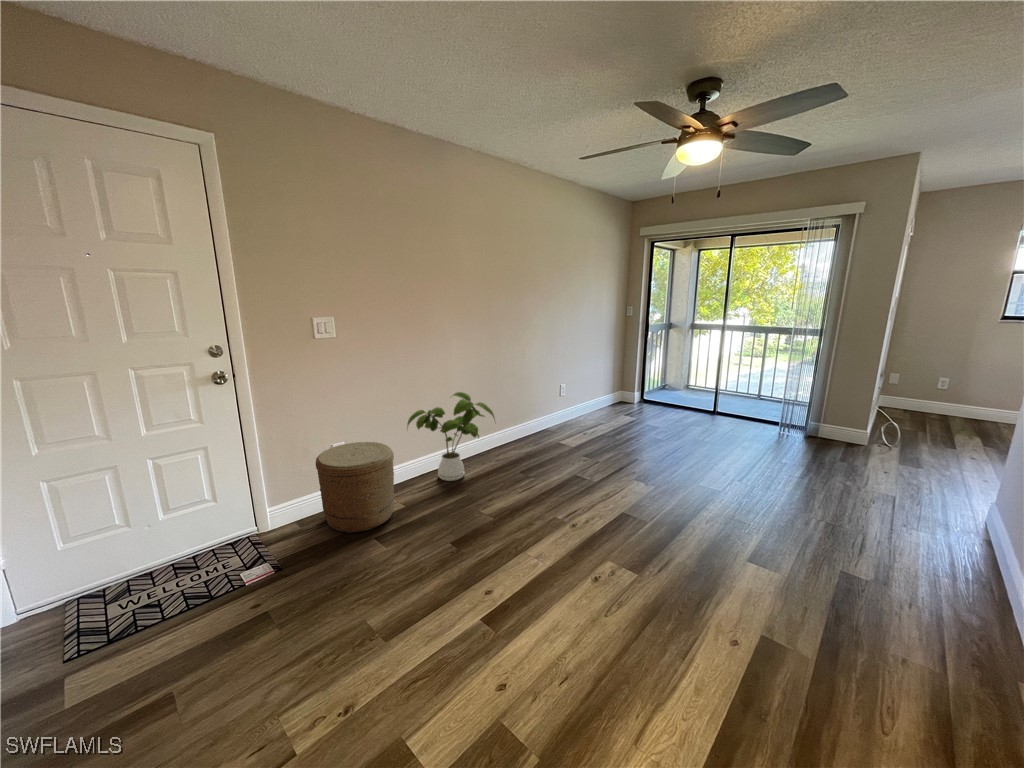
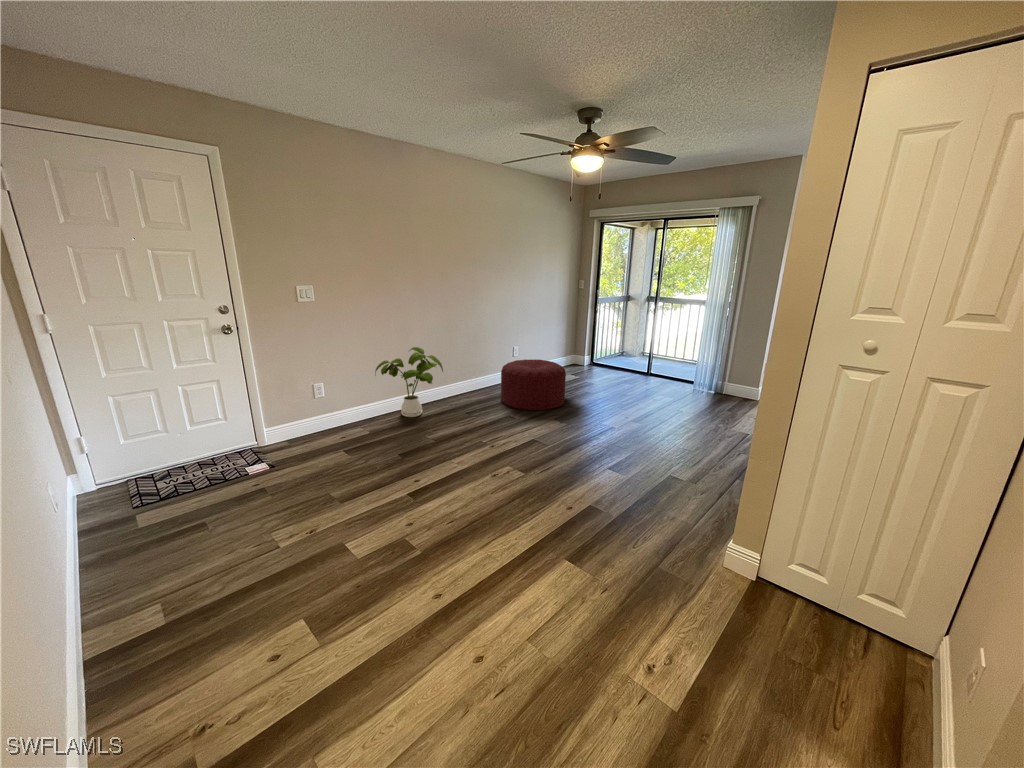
ottoman: none [555,401,637,466] -> present [501,359,566,410]
woven basket: present [316,442,394,533] -> none [301,383,362,448]

